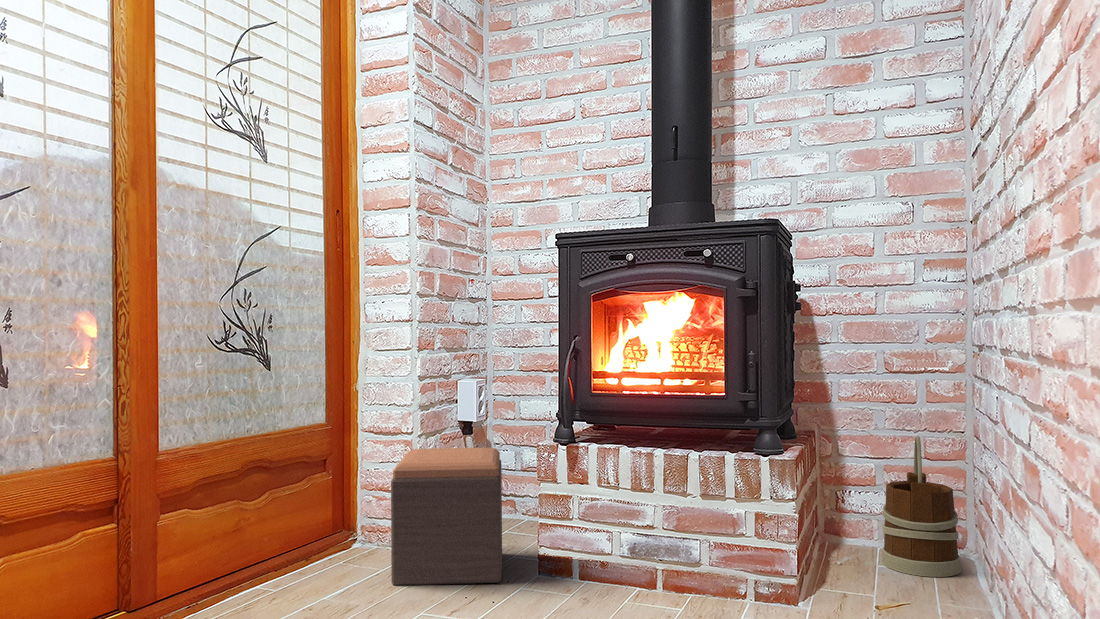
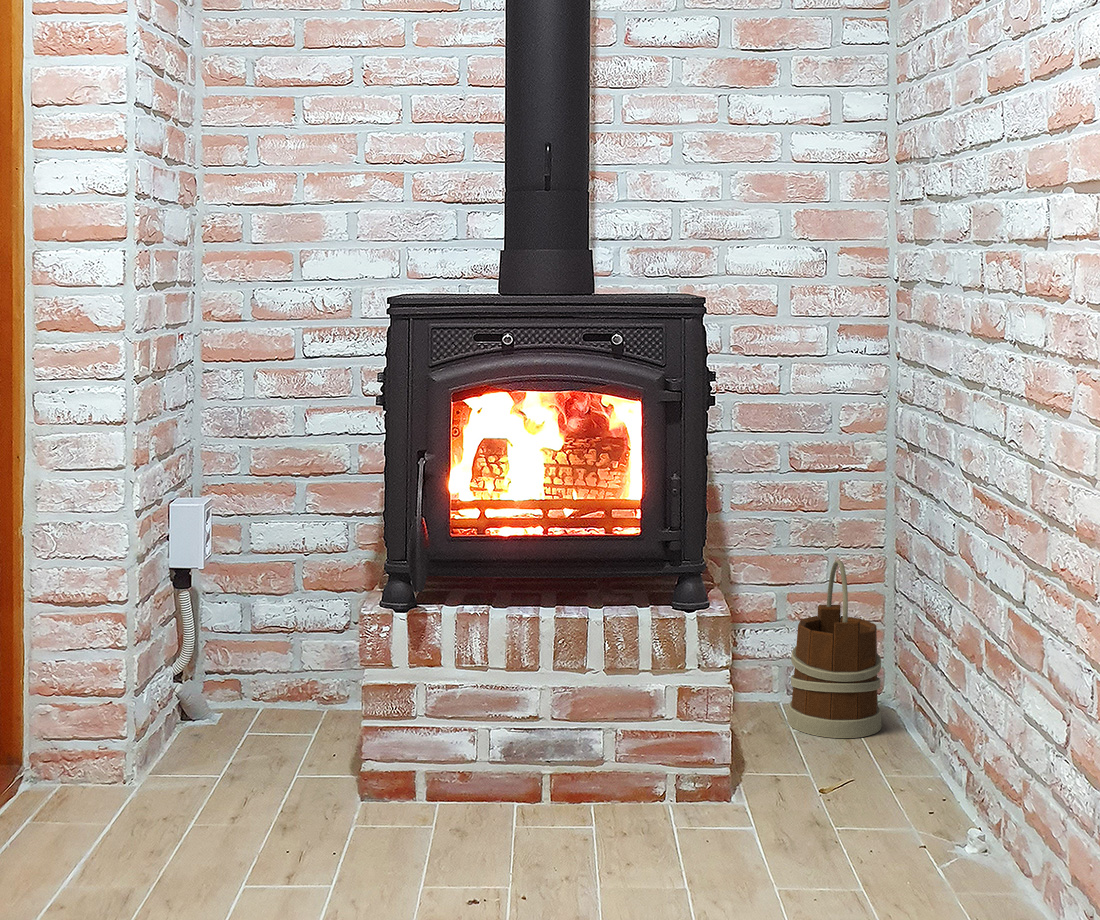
footstool: present [391,448,502,585] -> none [123,616,322,848]

